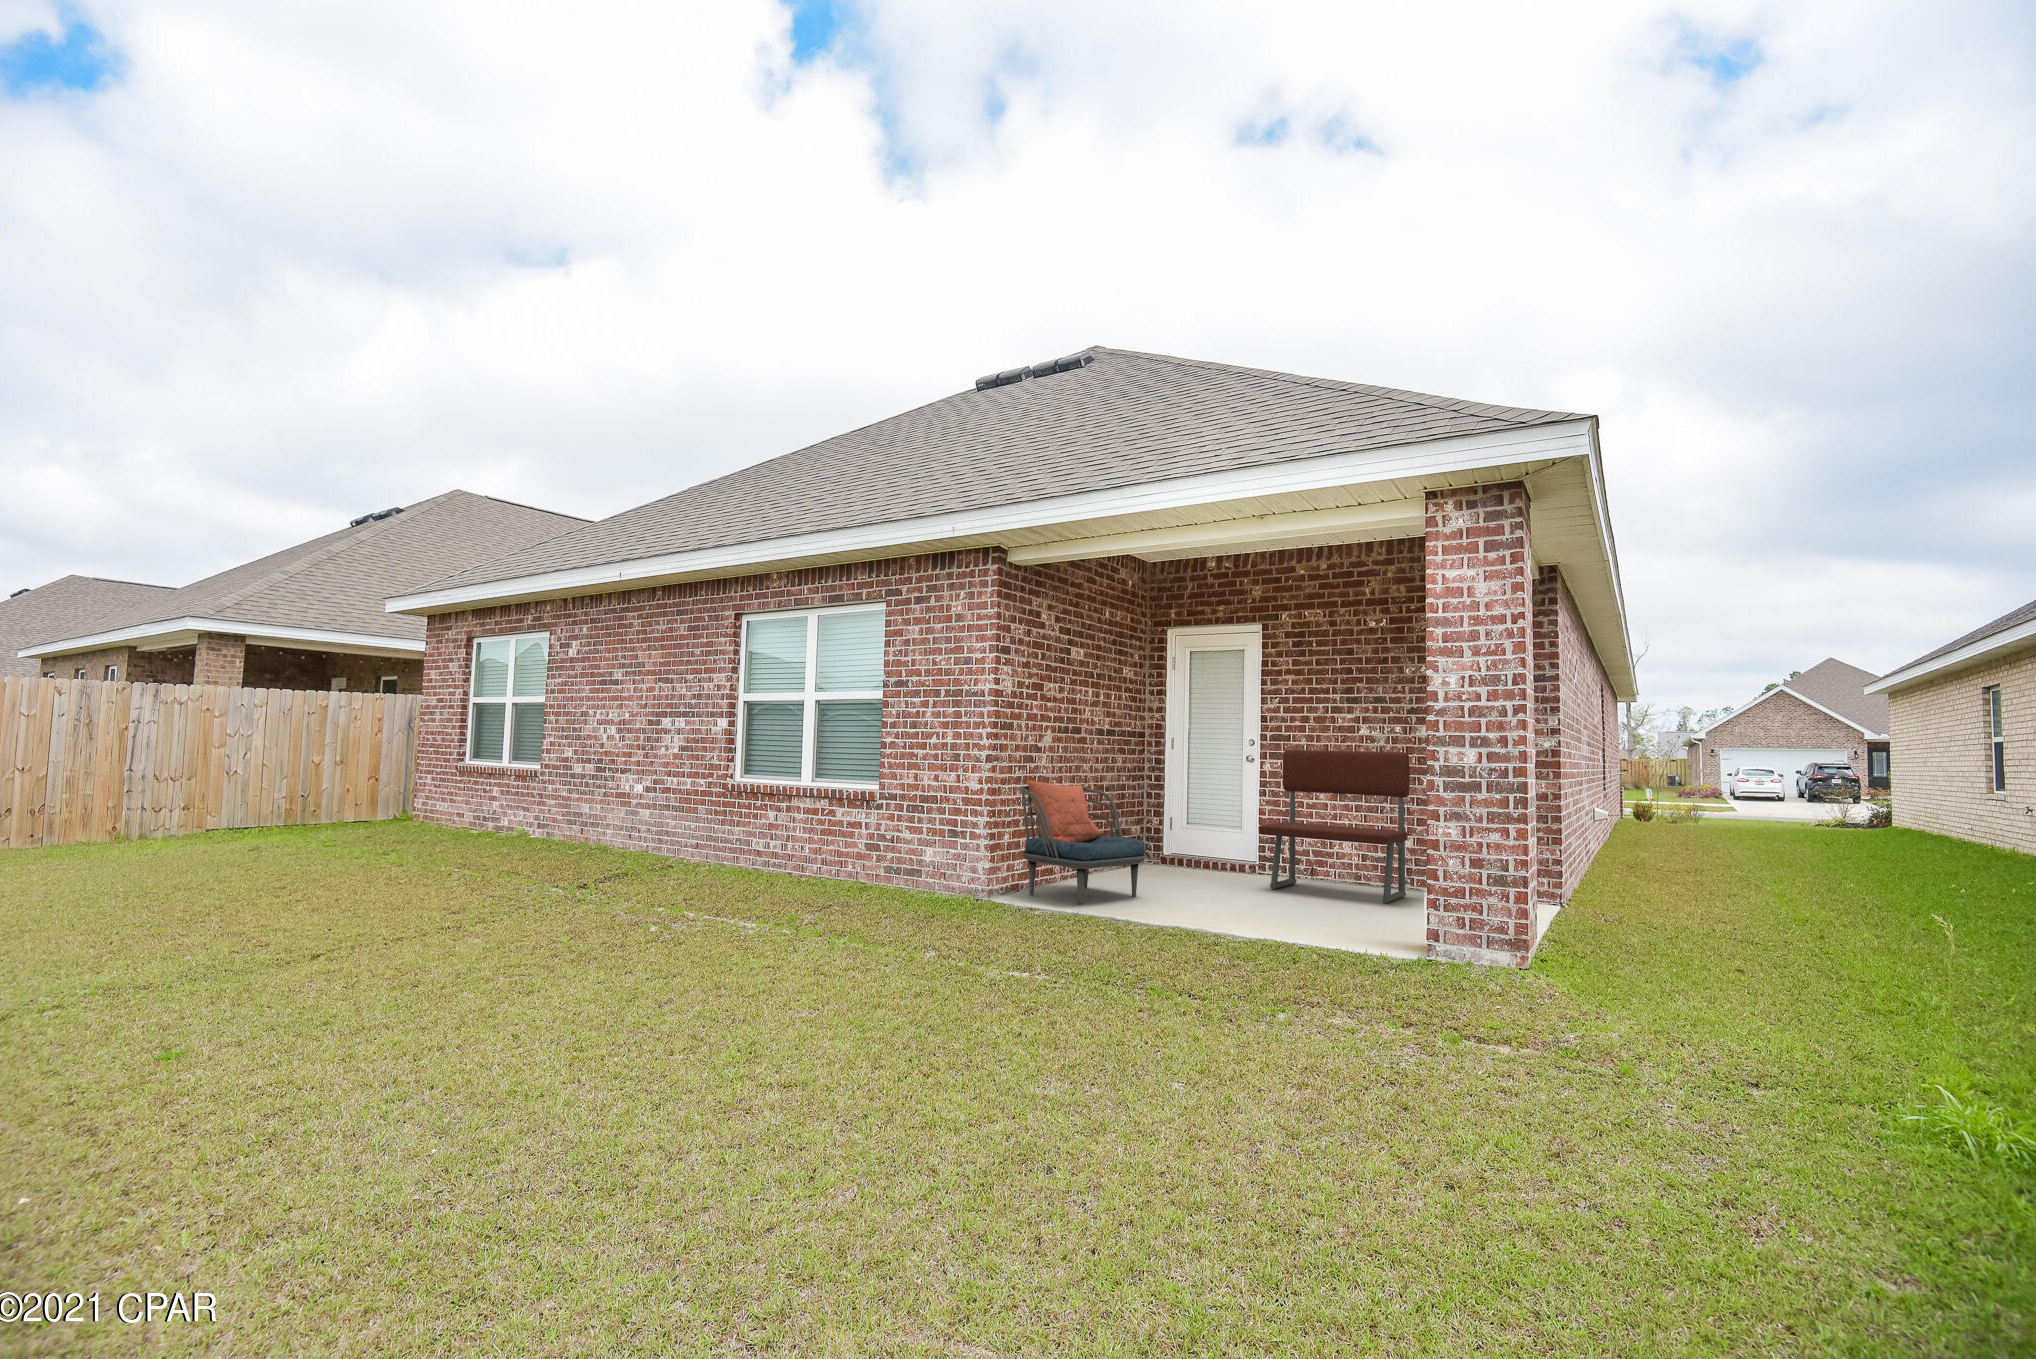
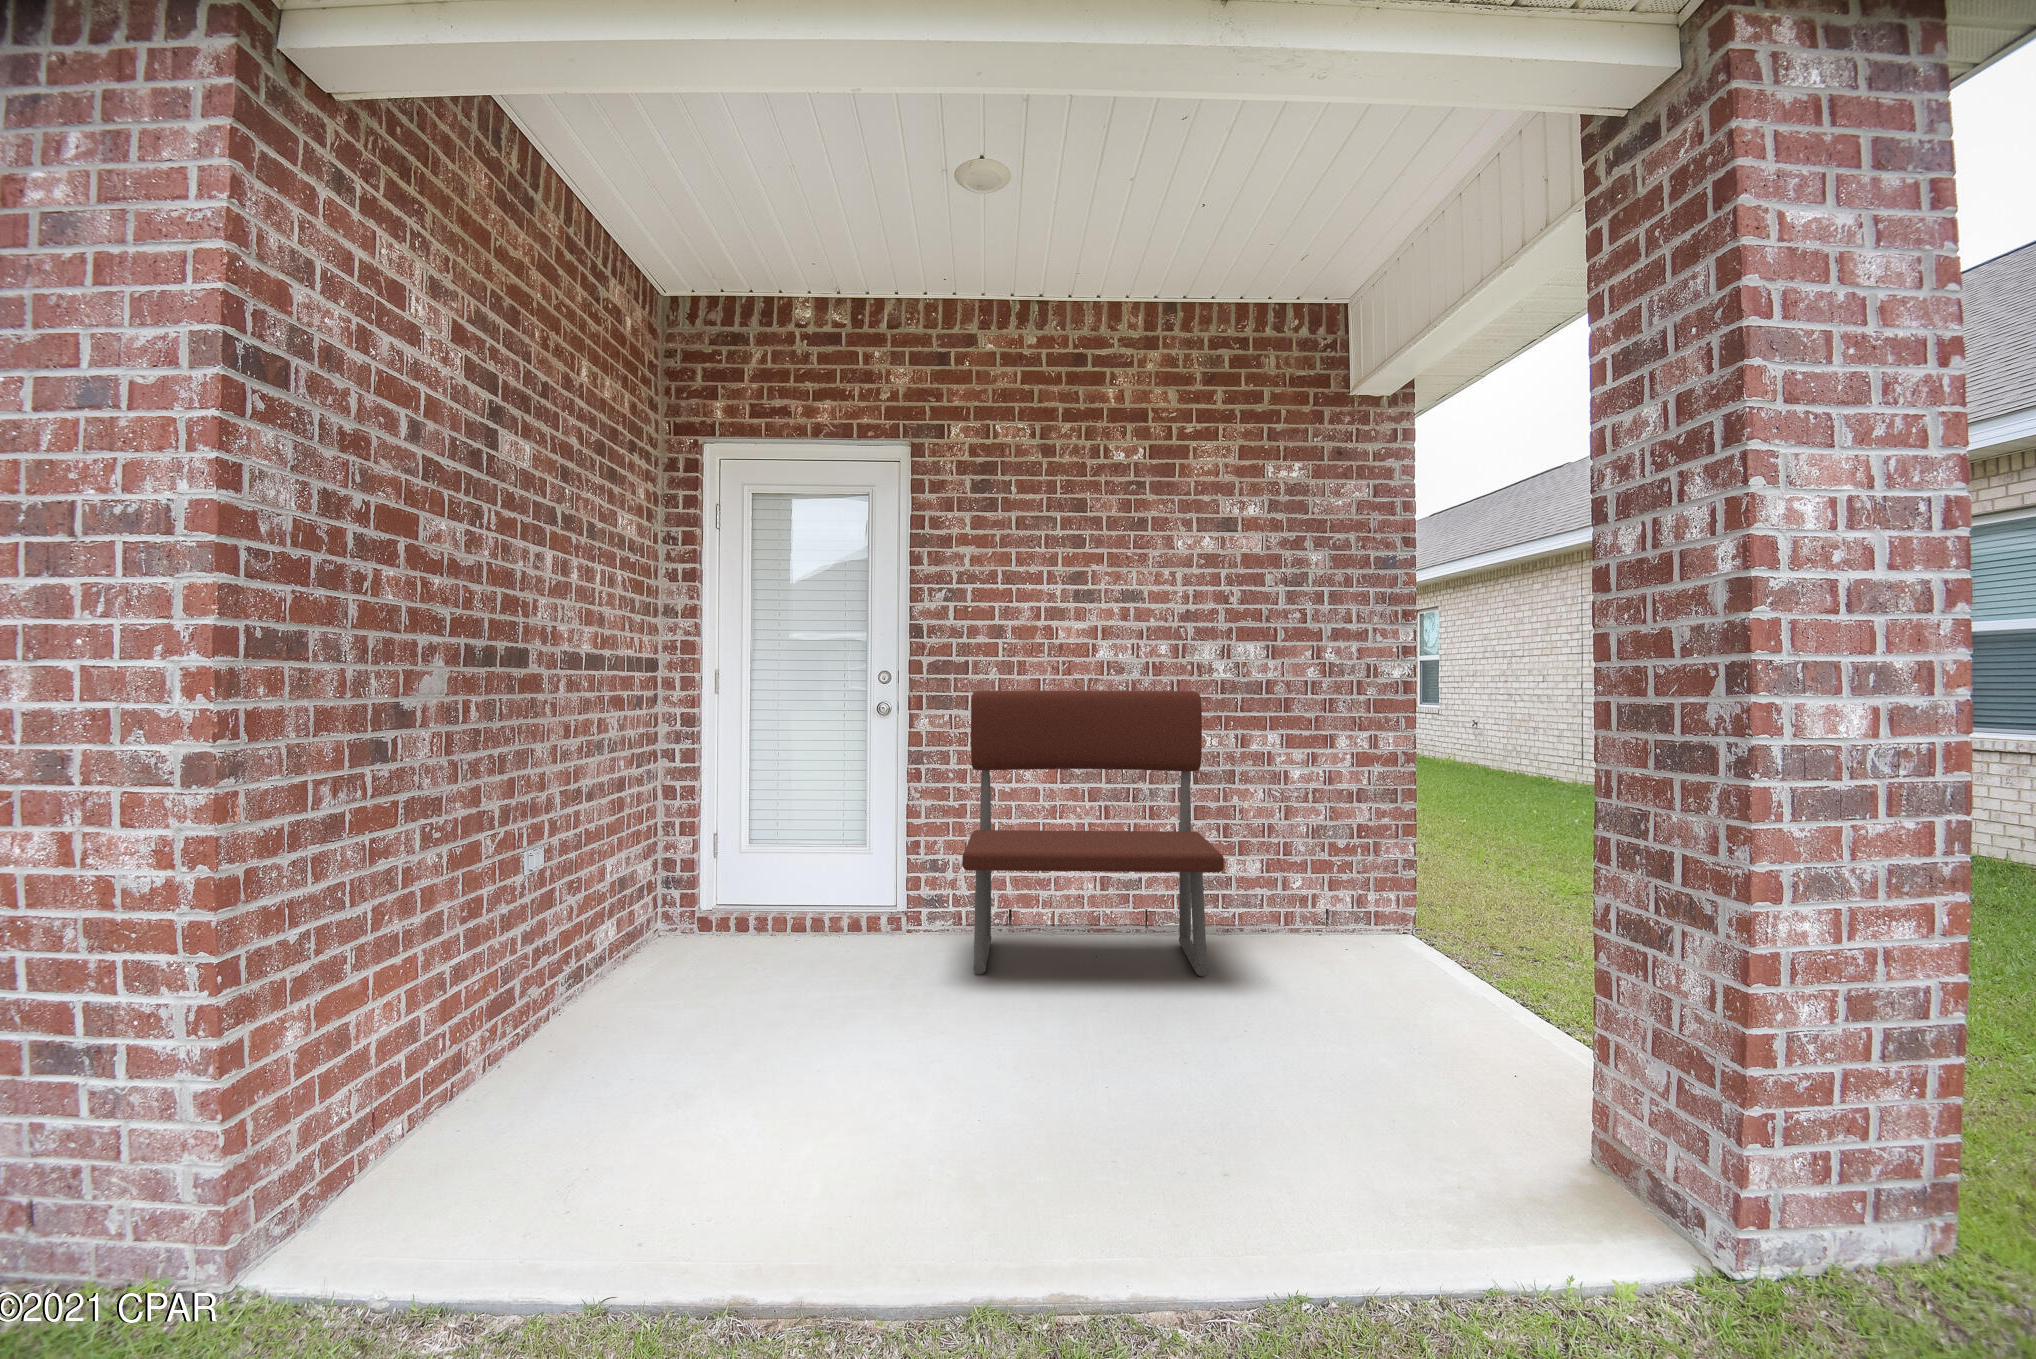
armchair: present [1019,780,1146,904] -> none [337,810,771,1240]

